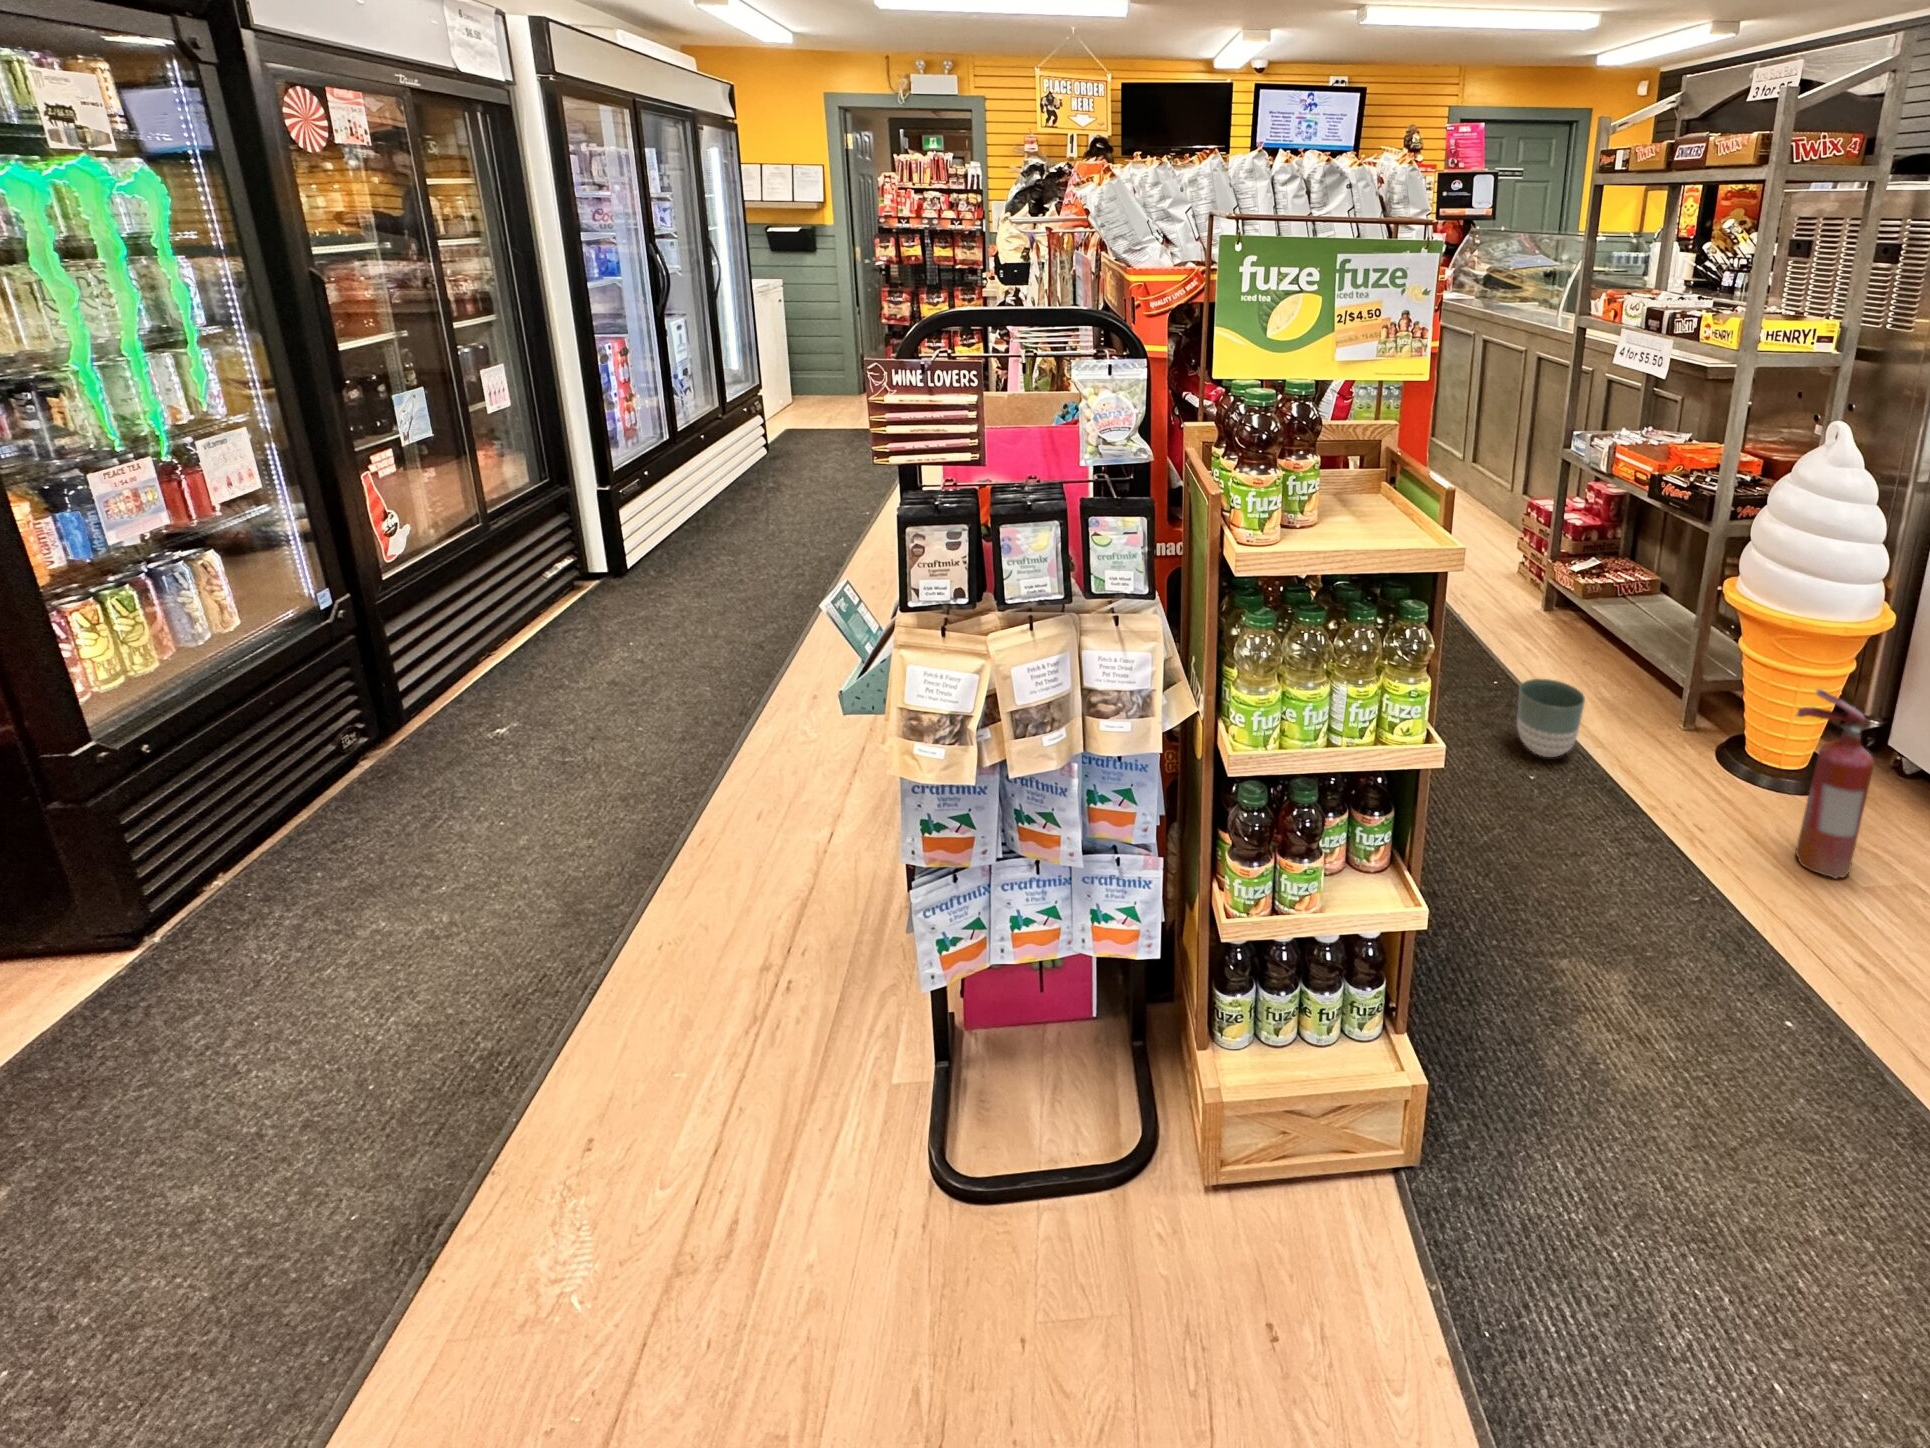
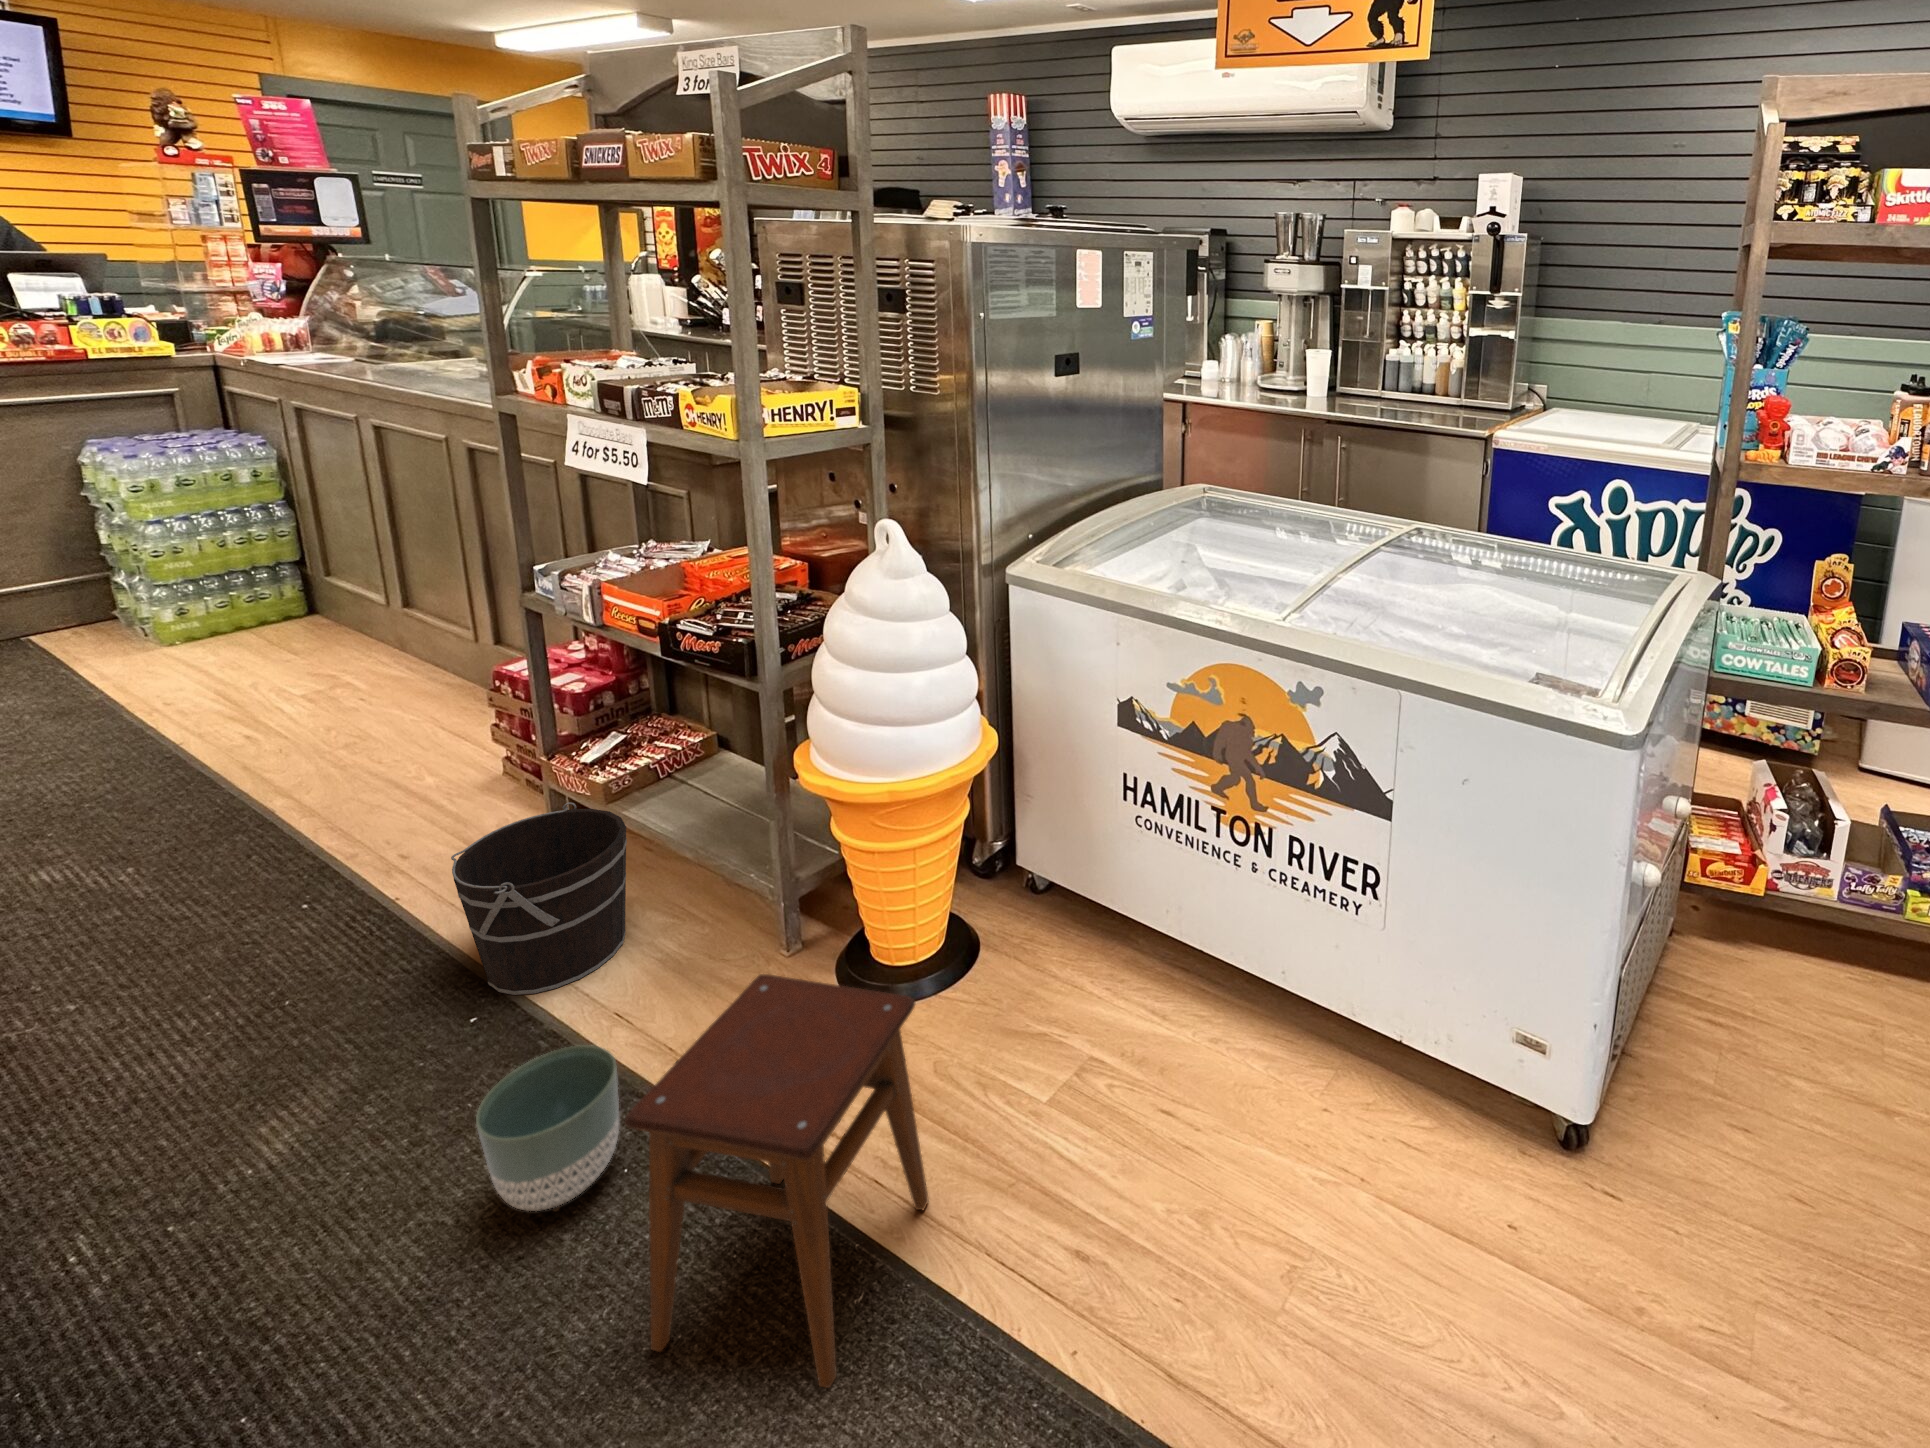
bucket: none [1510,576,1600,676] -> present [451,802,627,995]
stool: none [1582,672,1779,896] -> present [624,974,928,1388]
fire extinguisher: present [1796,689,1874,879] -> none [930,902,1038,1141]

